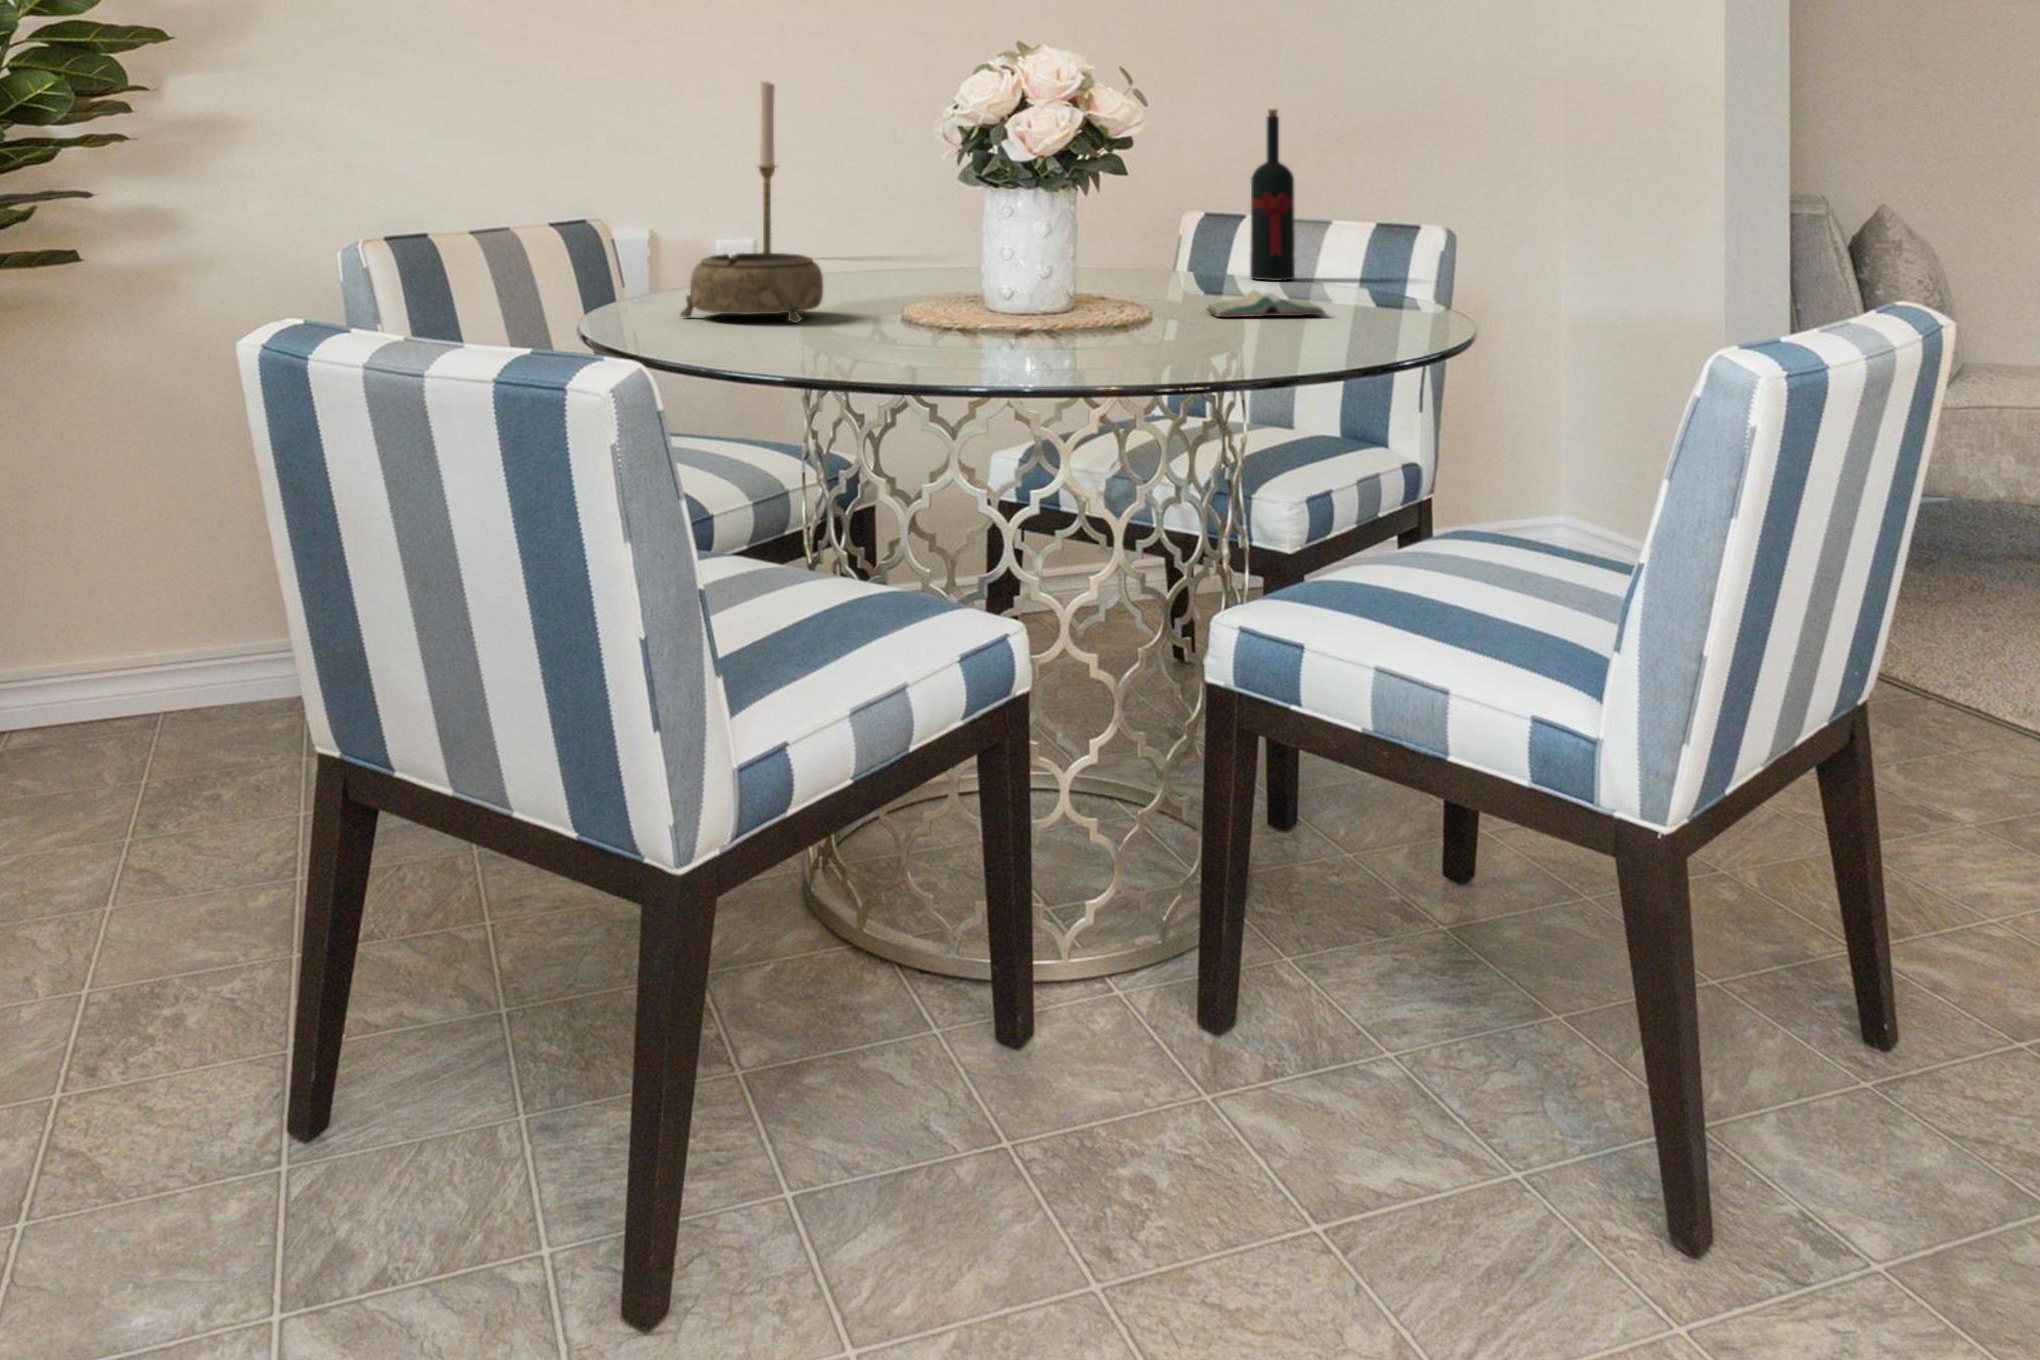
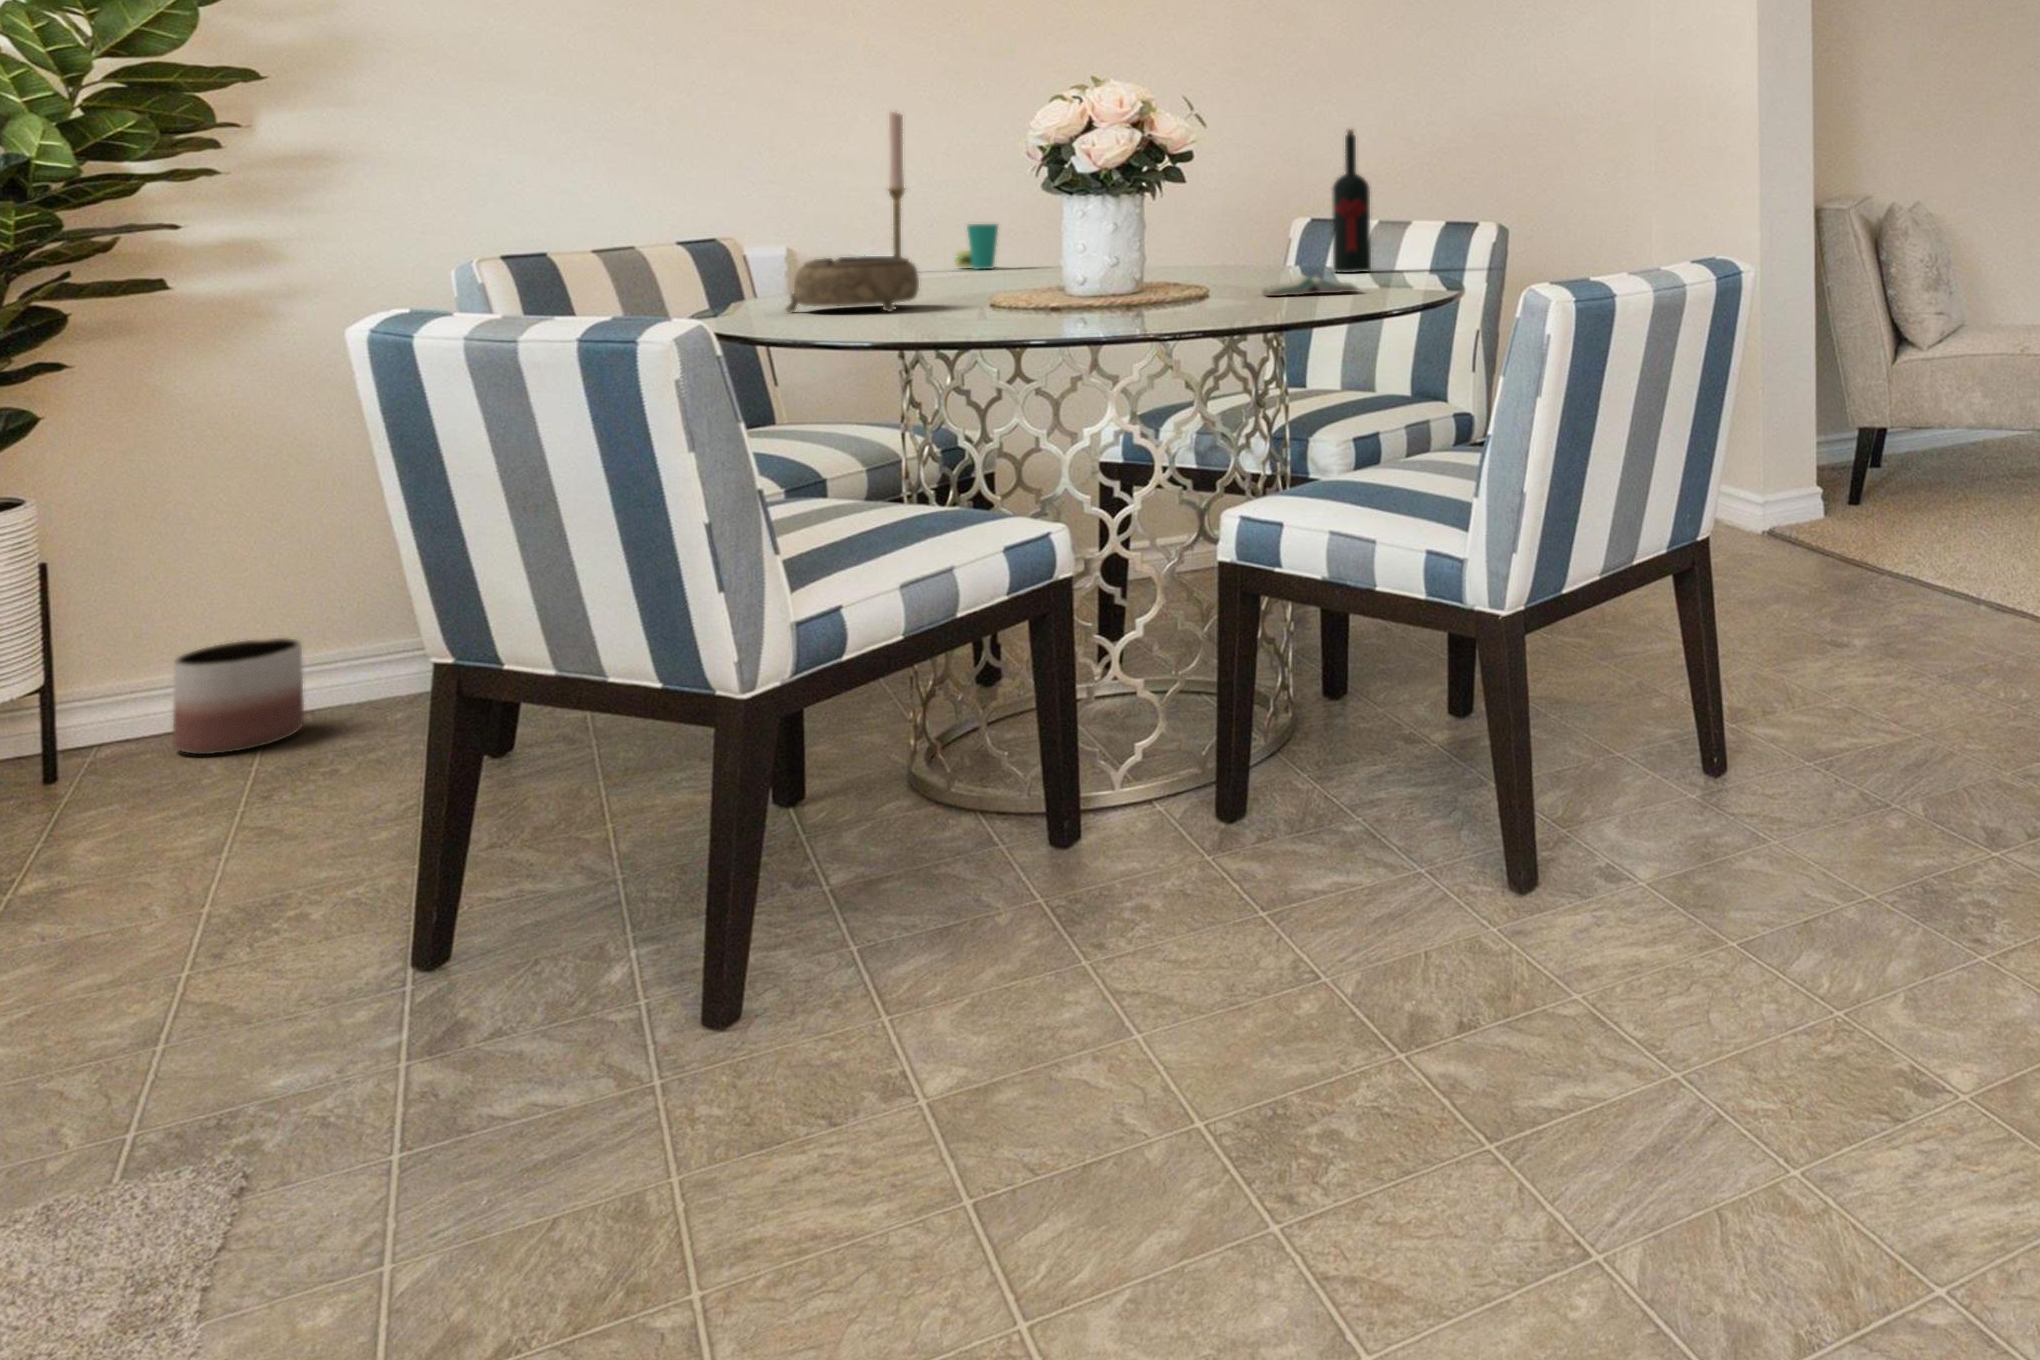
cup: none [822,207,870,258] -> present [955,224,998,269]
planter: none [79,629,196,753] -> present [173,638,304,754]

